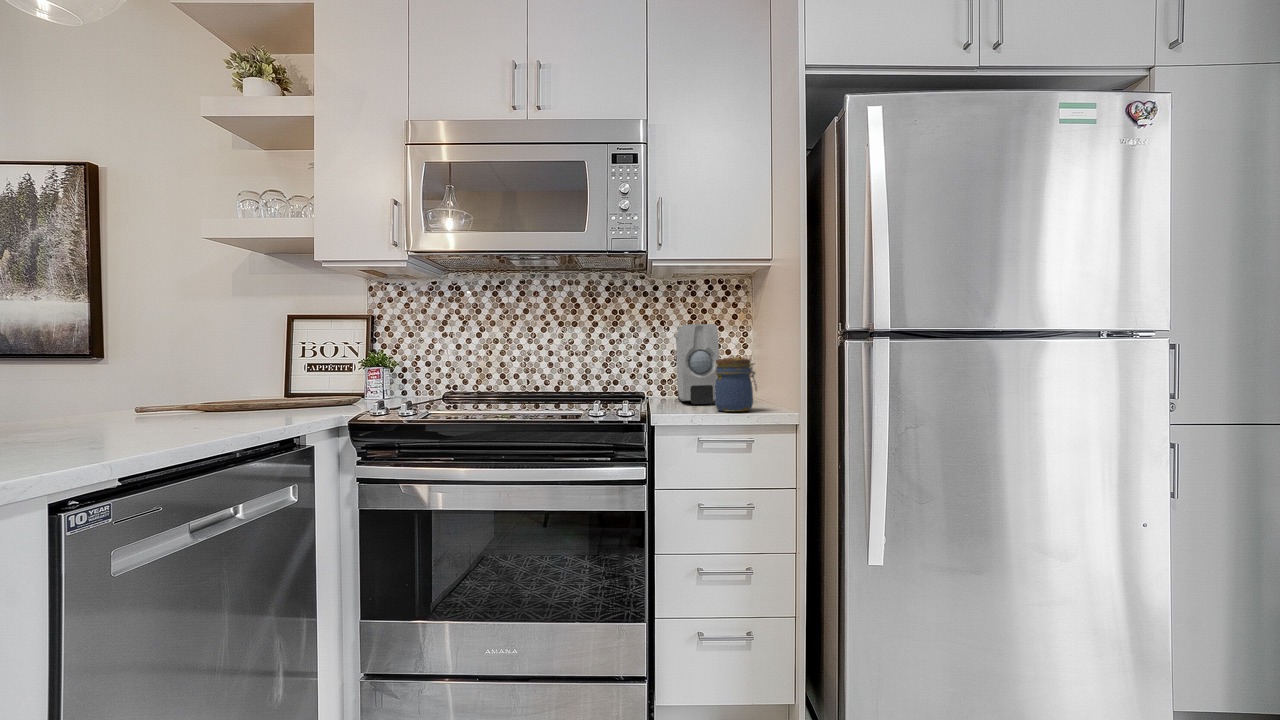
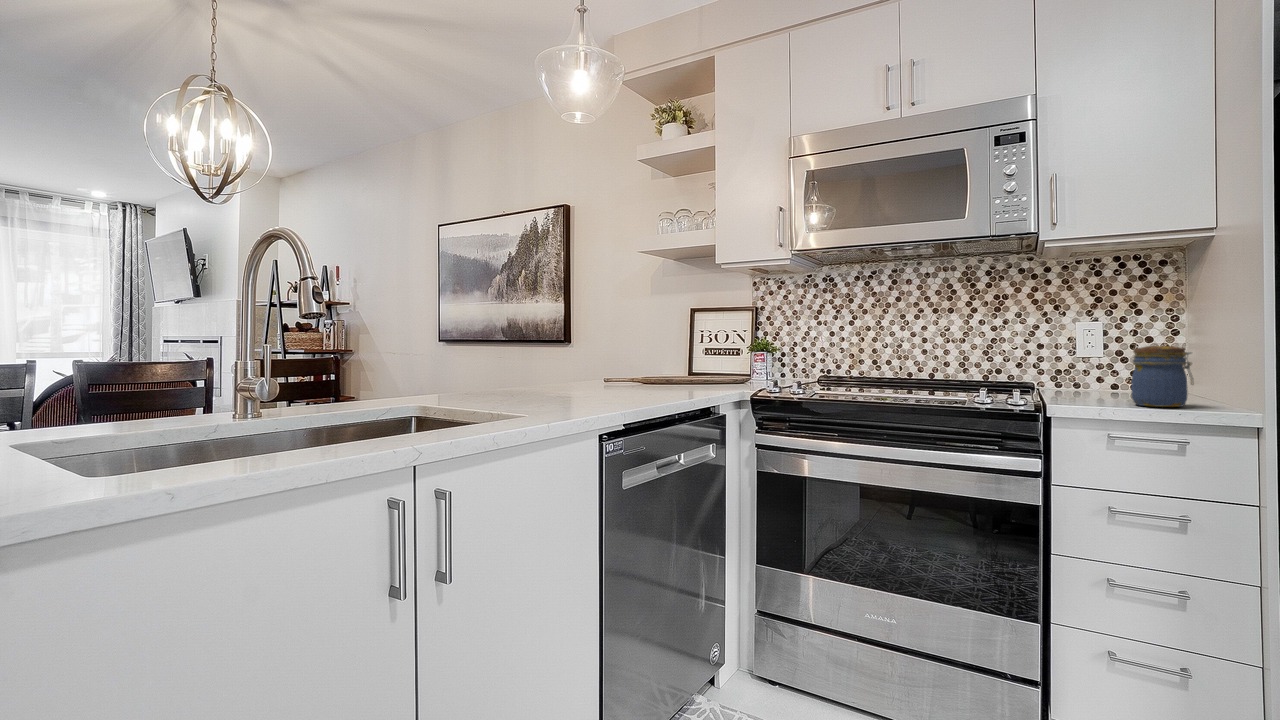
soap dispenser: present [676,324,719,404] -> none [1077,308,1138,397]

